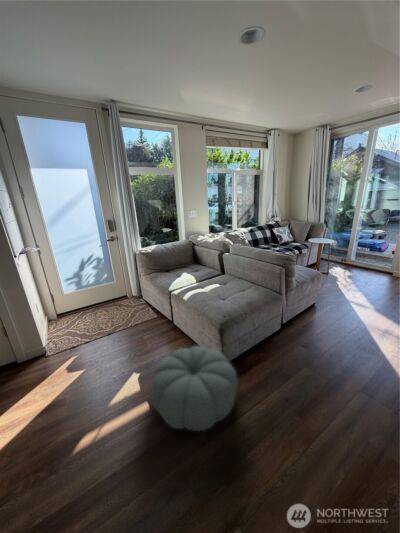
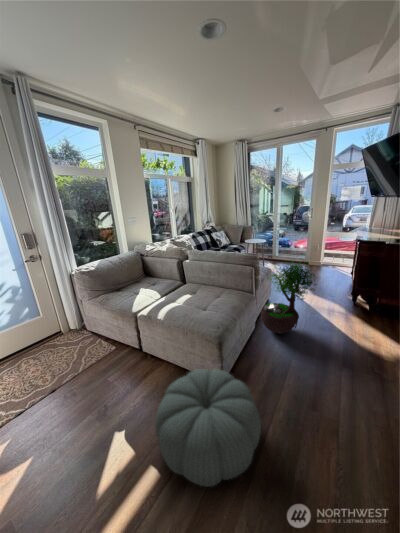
potted tree: none [288,263,348,340] -> present [261,262,316,334]

